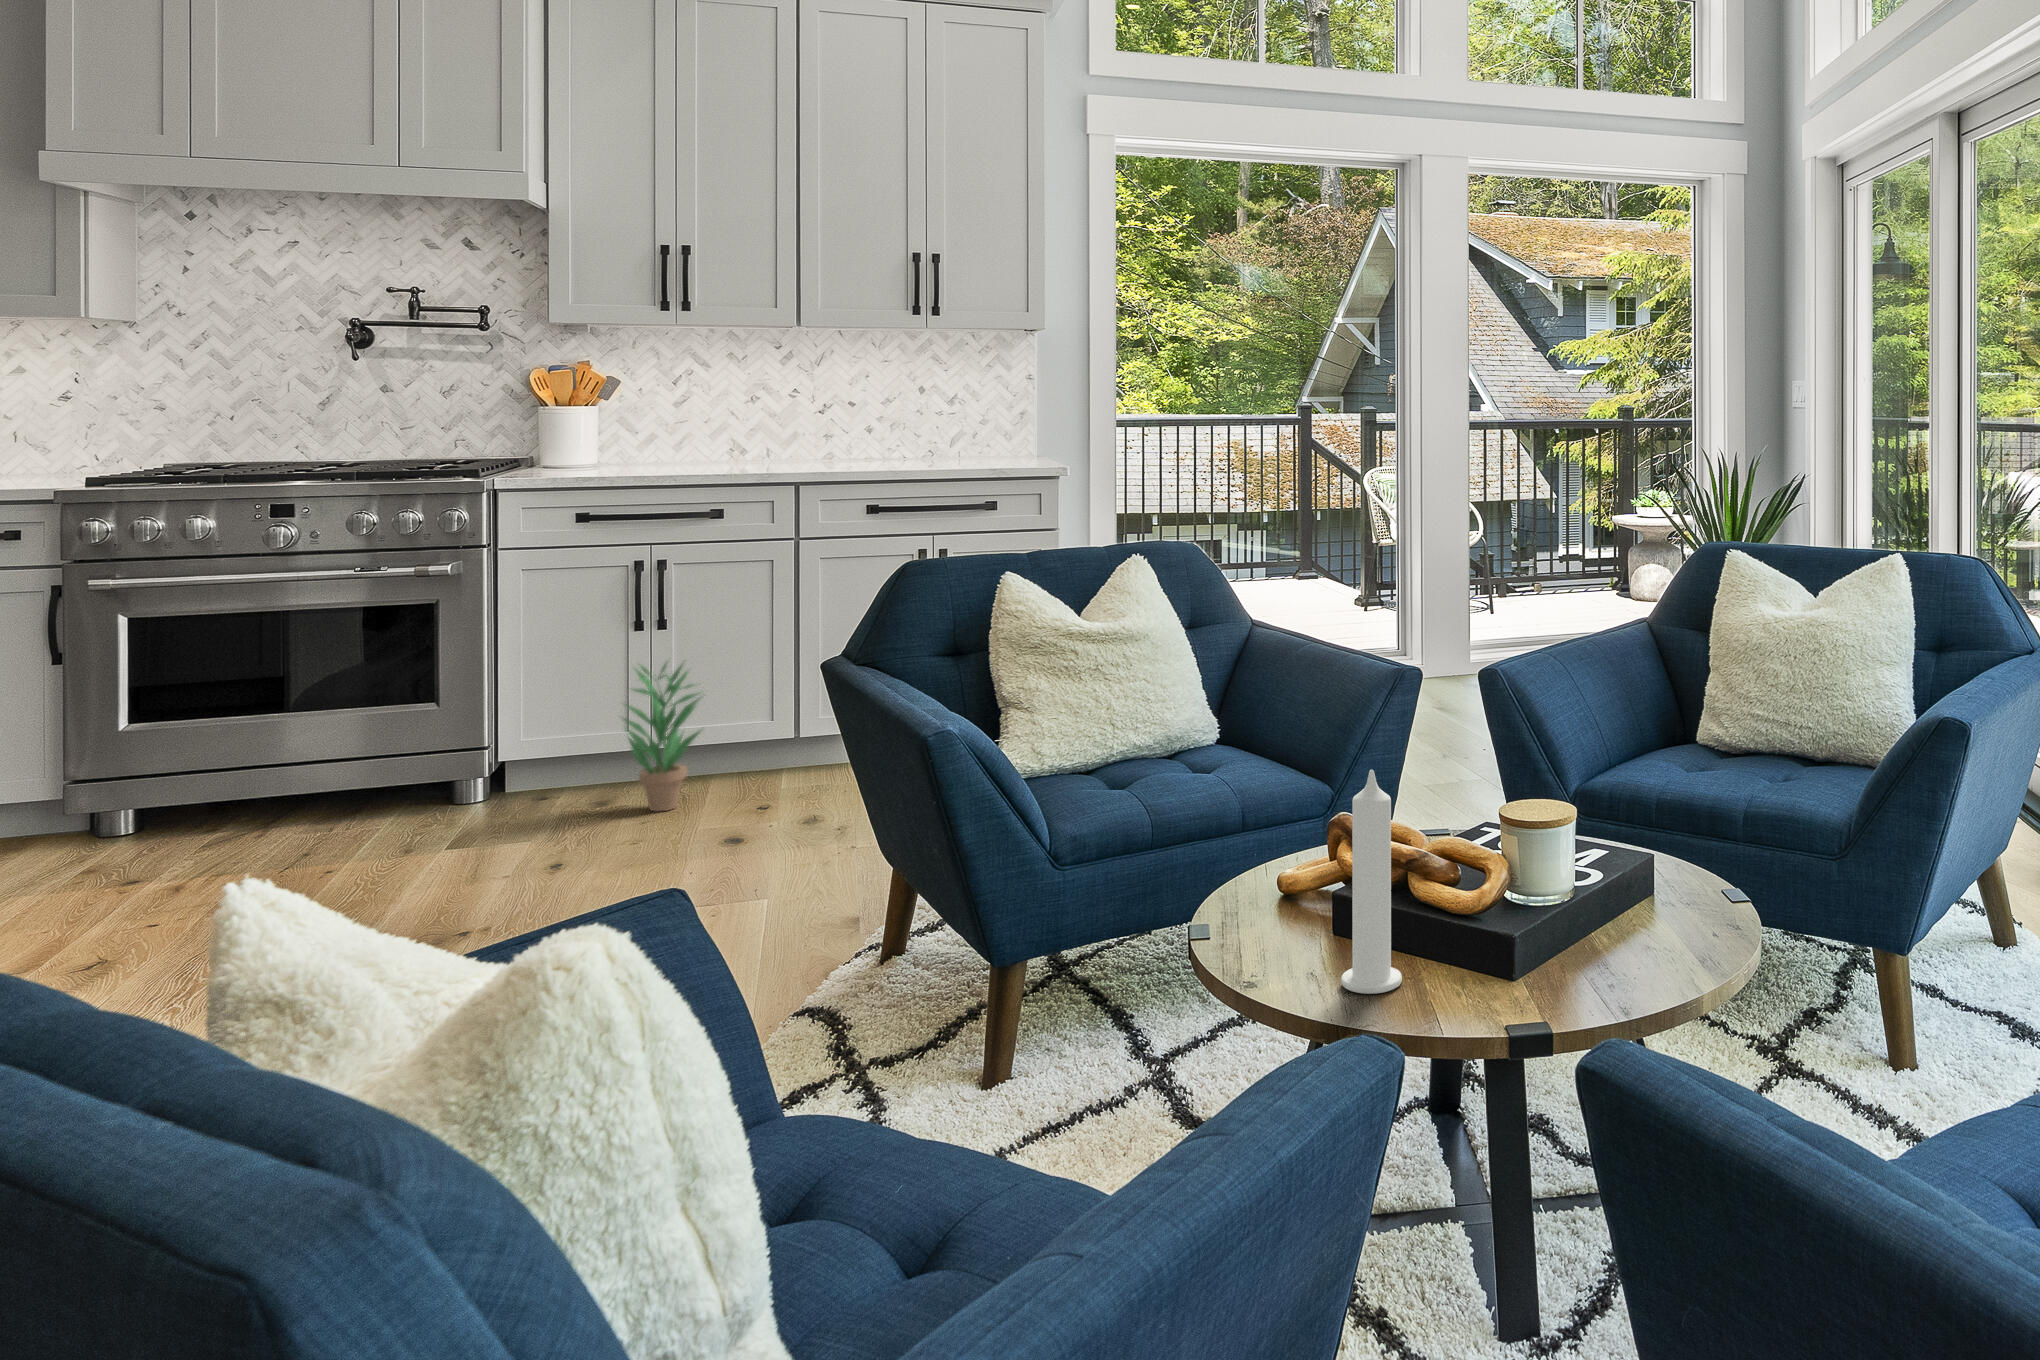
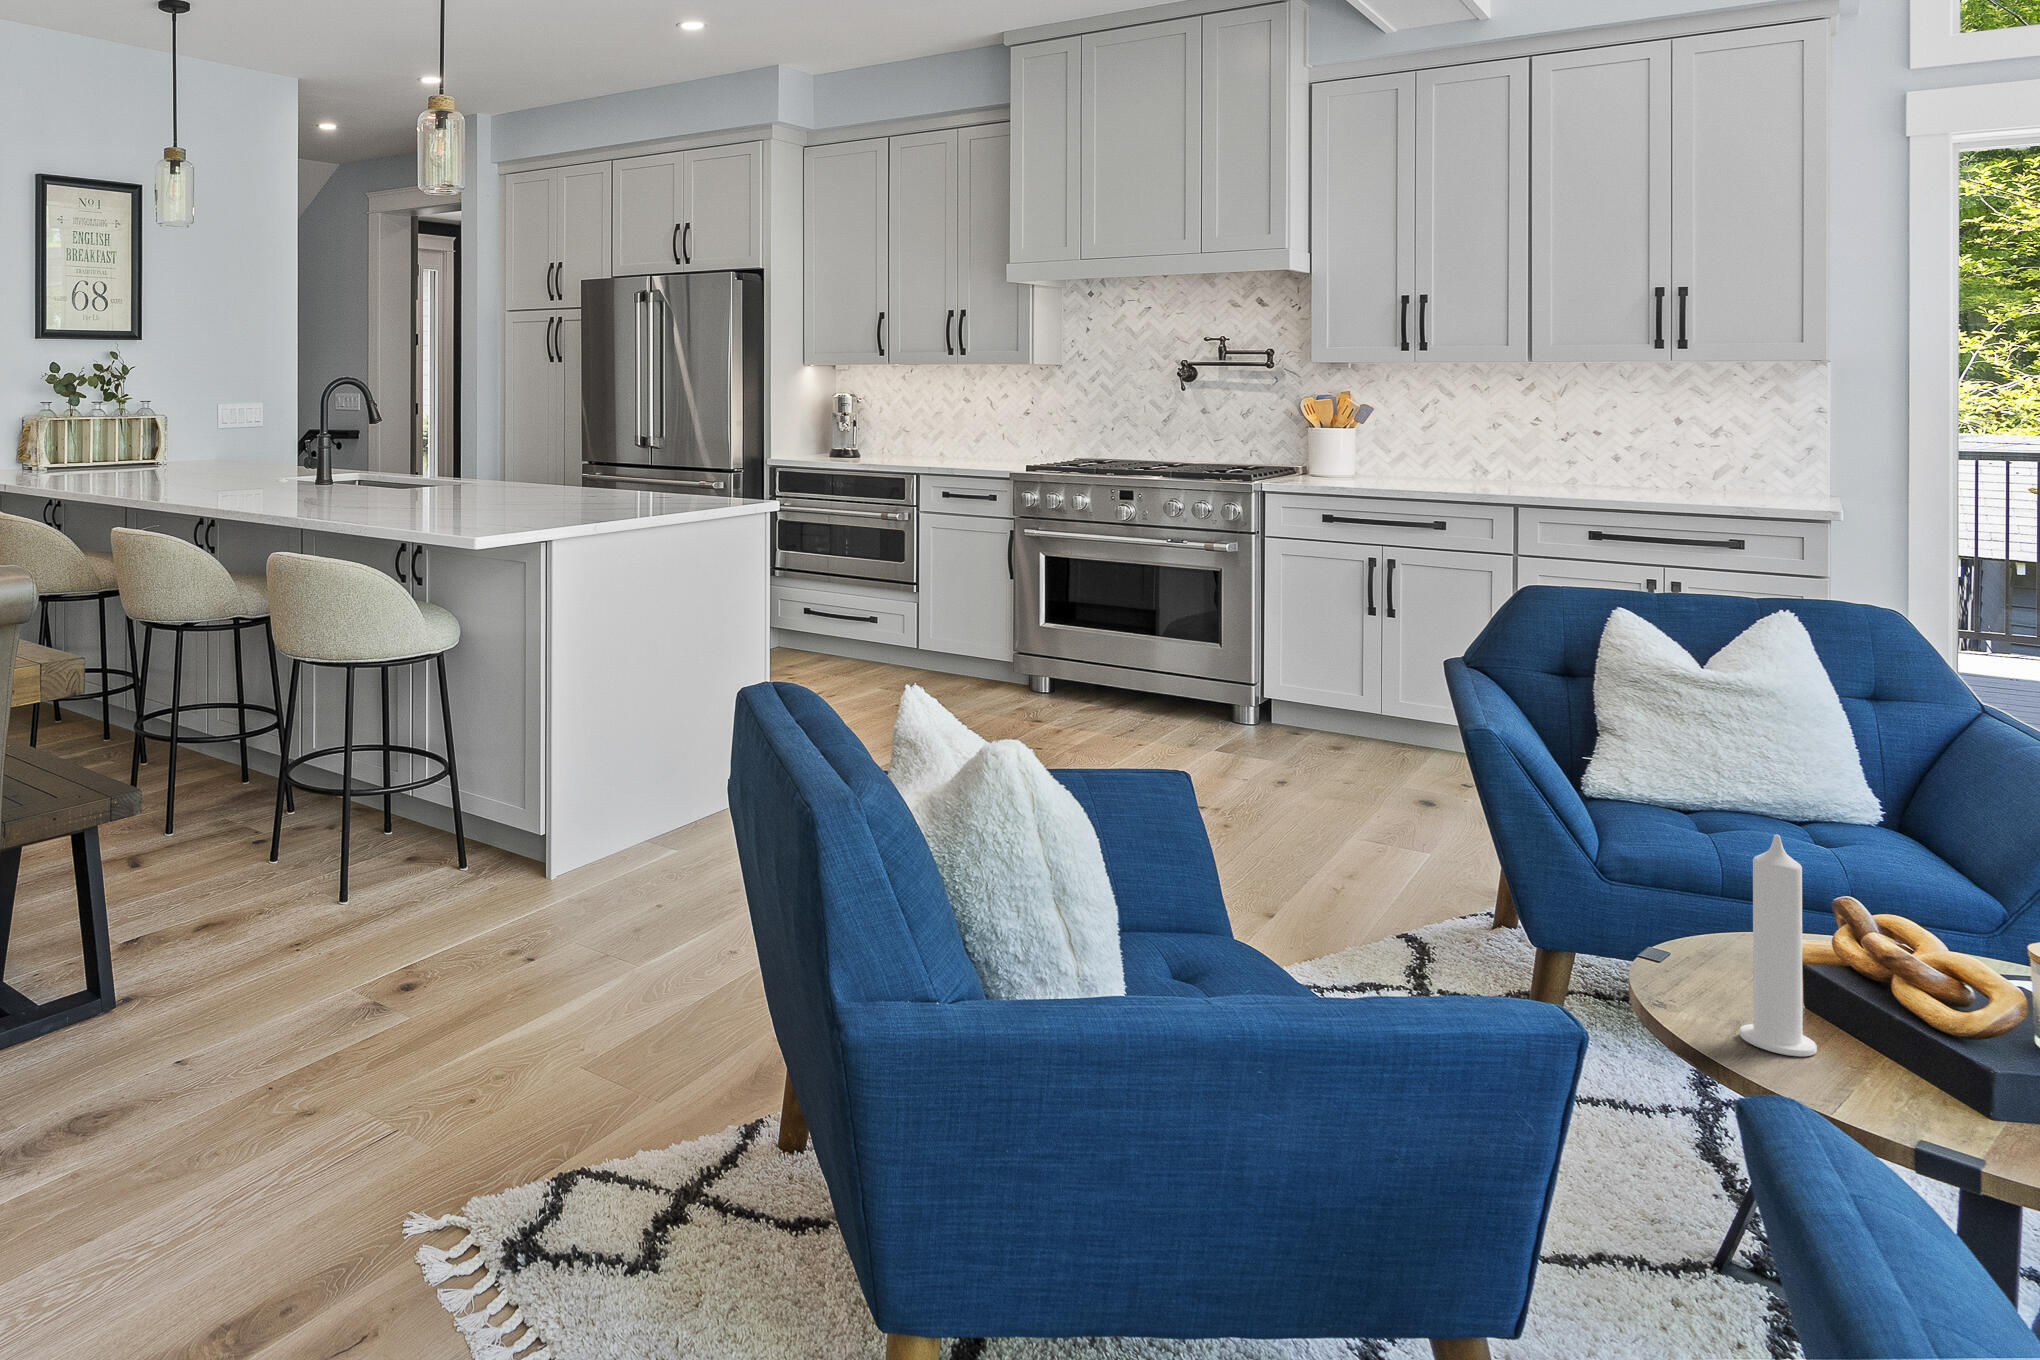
potted plant: present [624,664,700,811] -> none [1344,640,1422,769]

